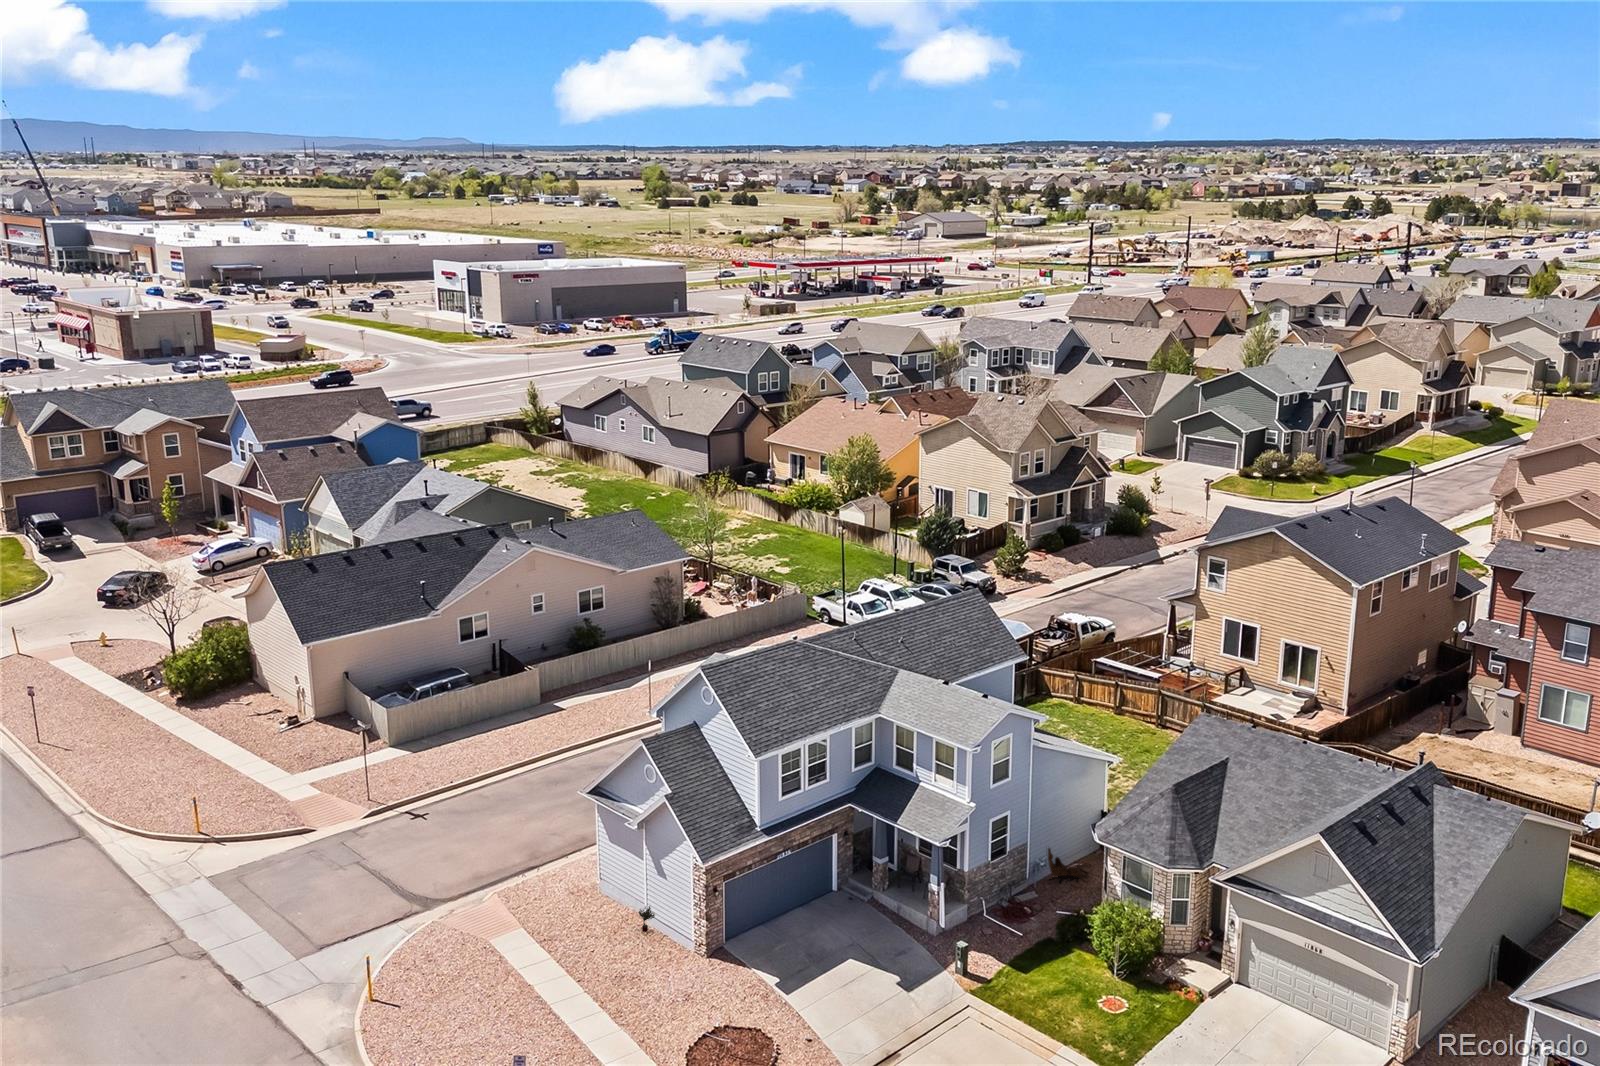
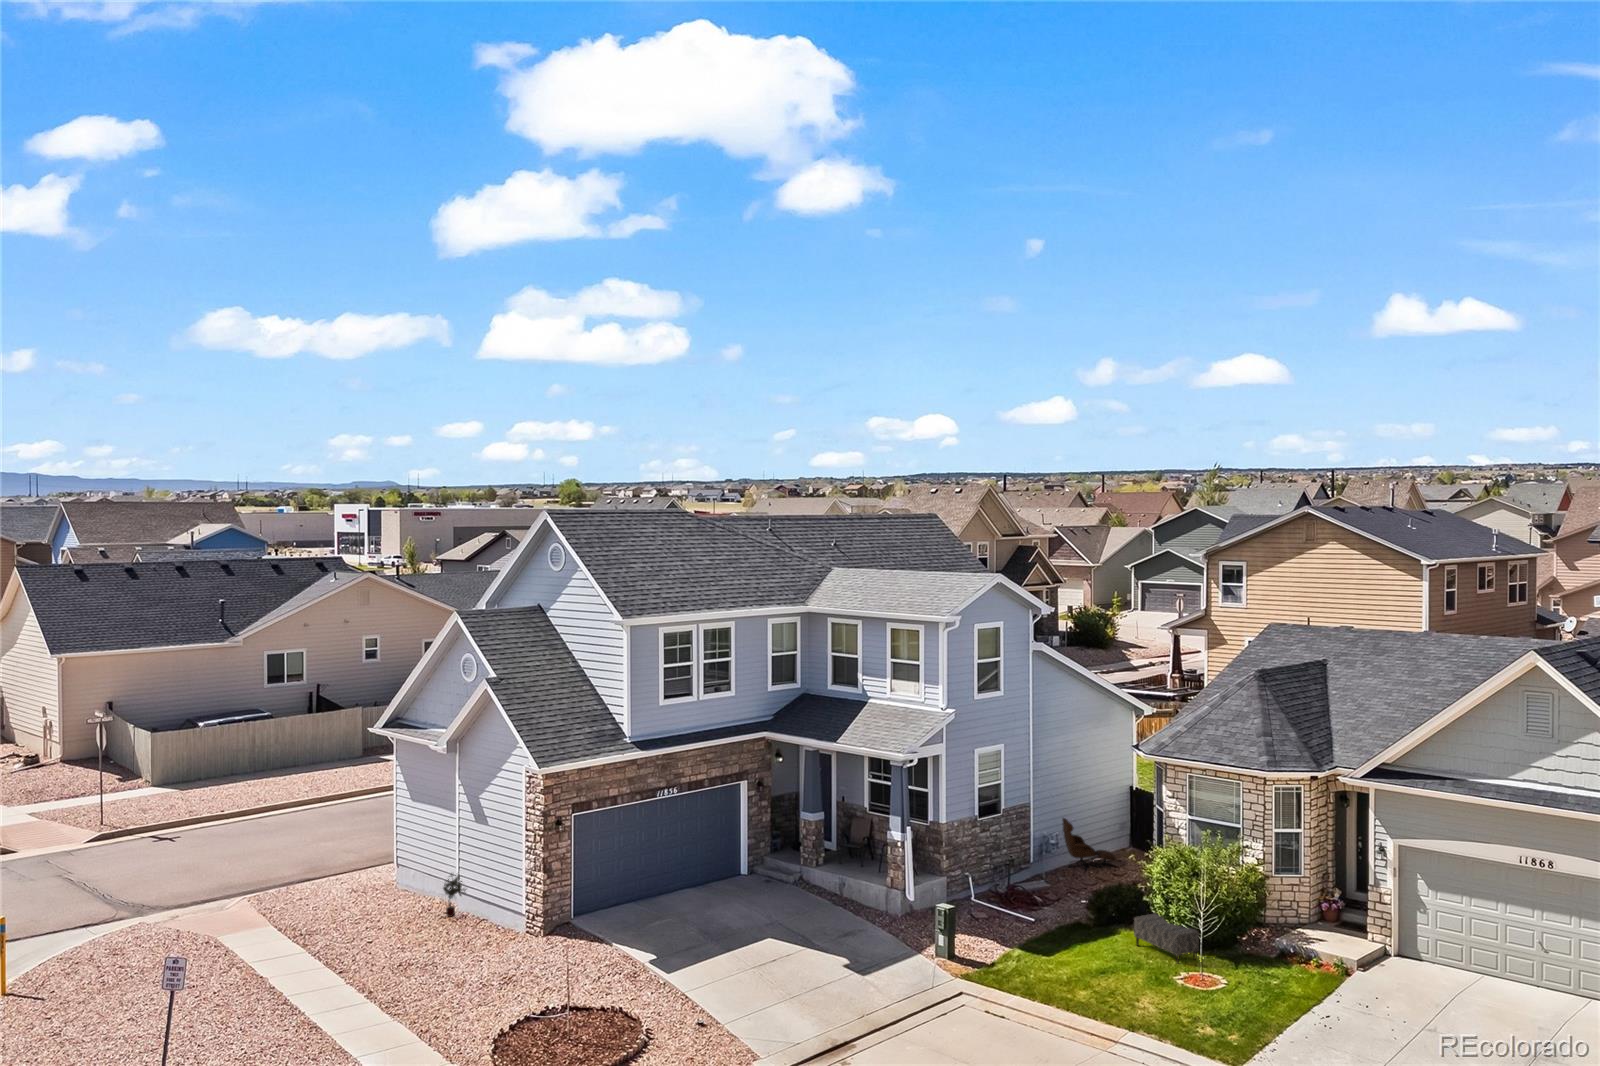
bench: none [1079,948,1117,986] -> present [1134,913,1199,964]

